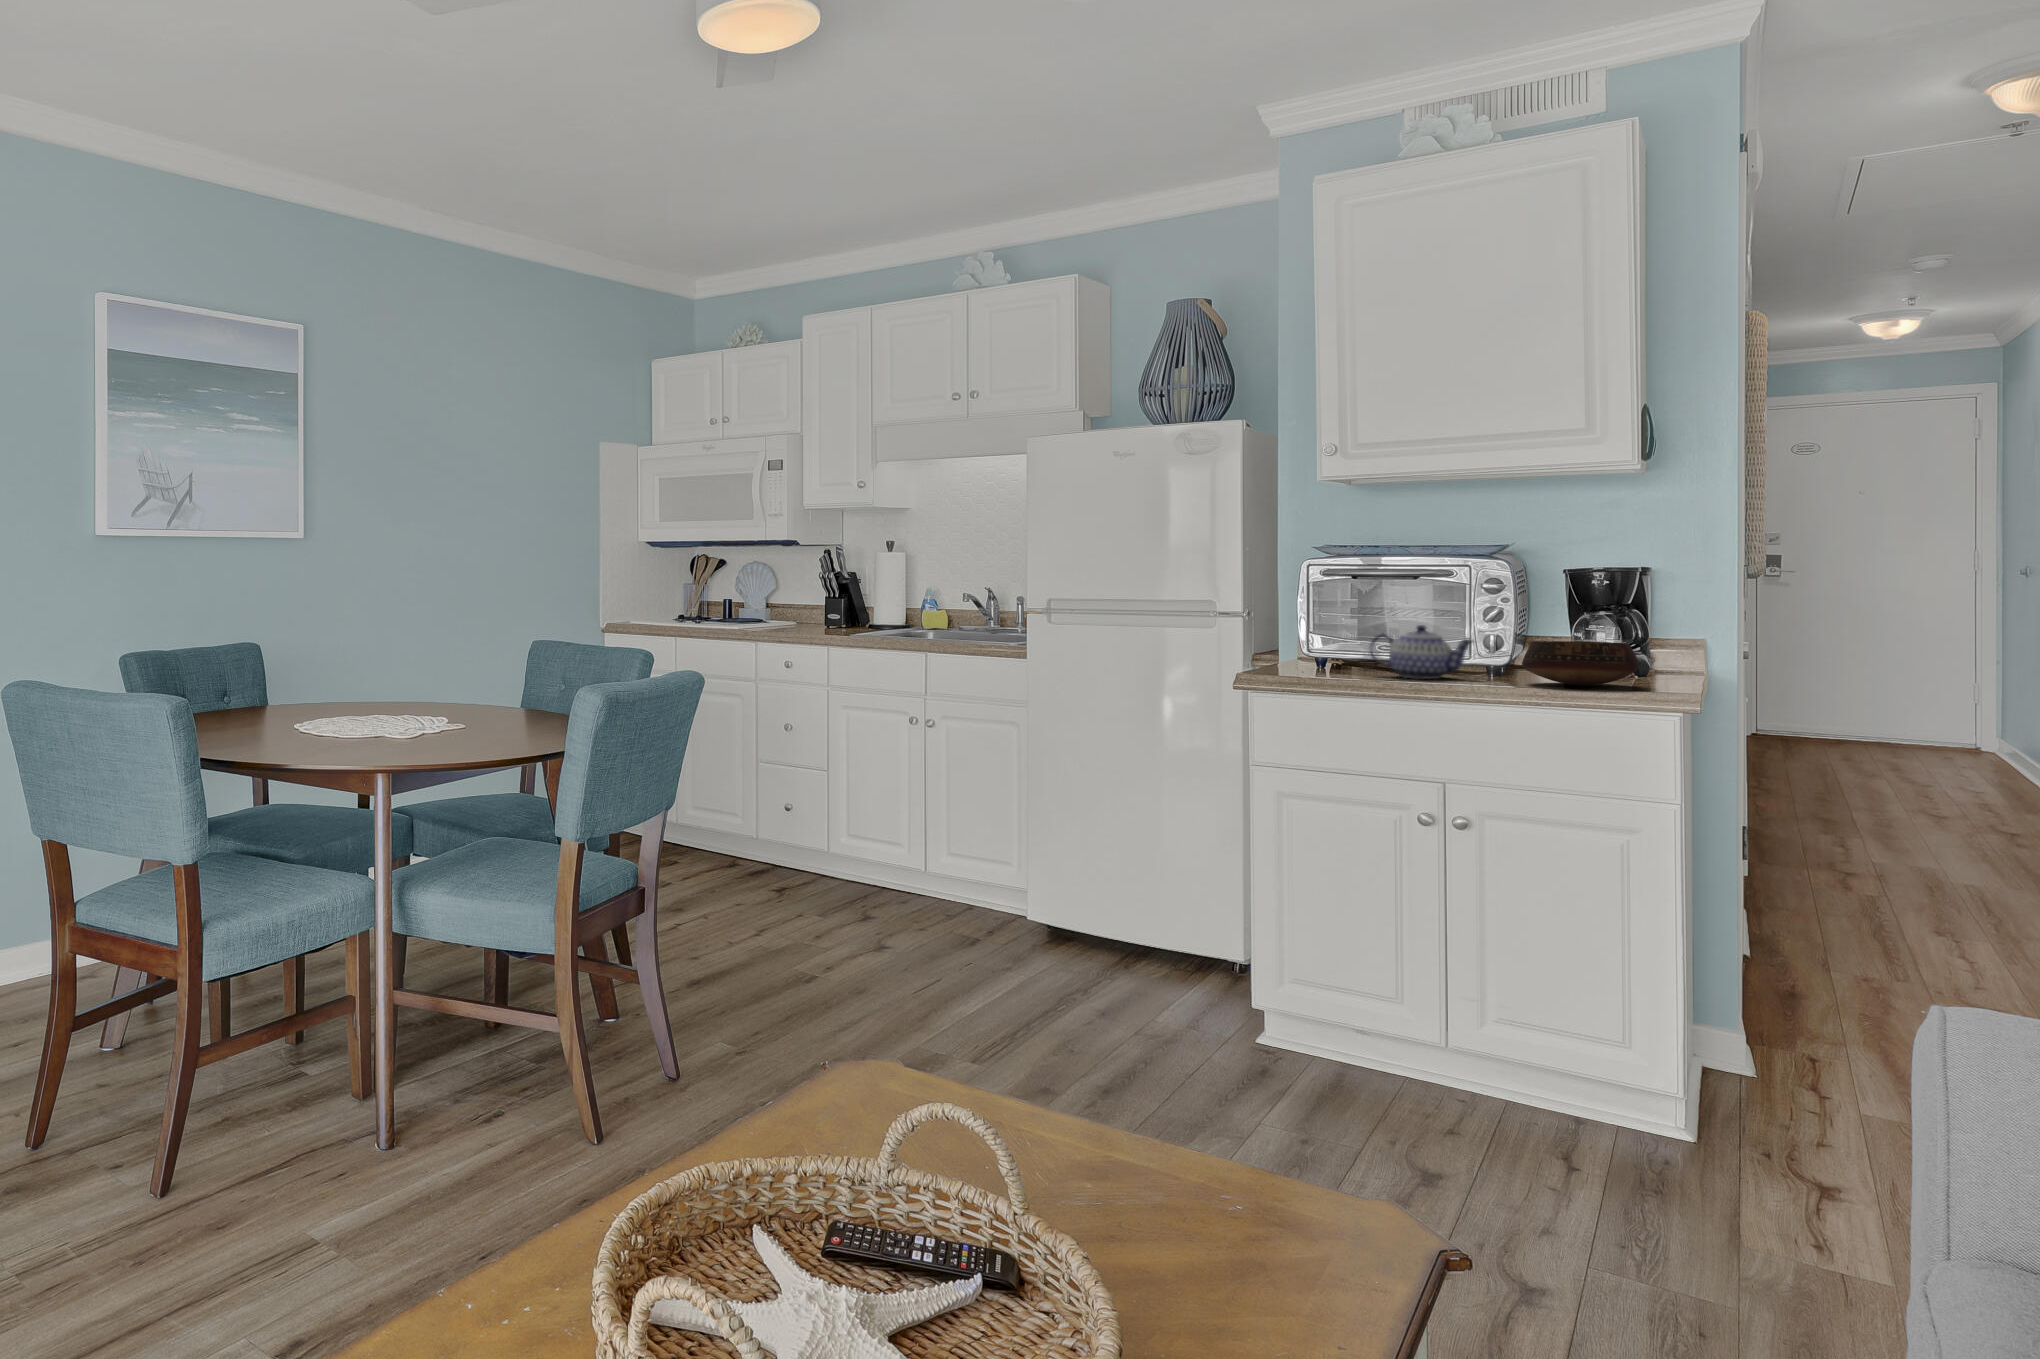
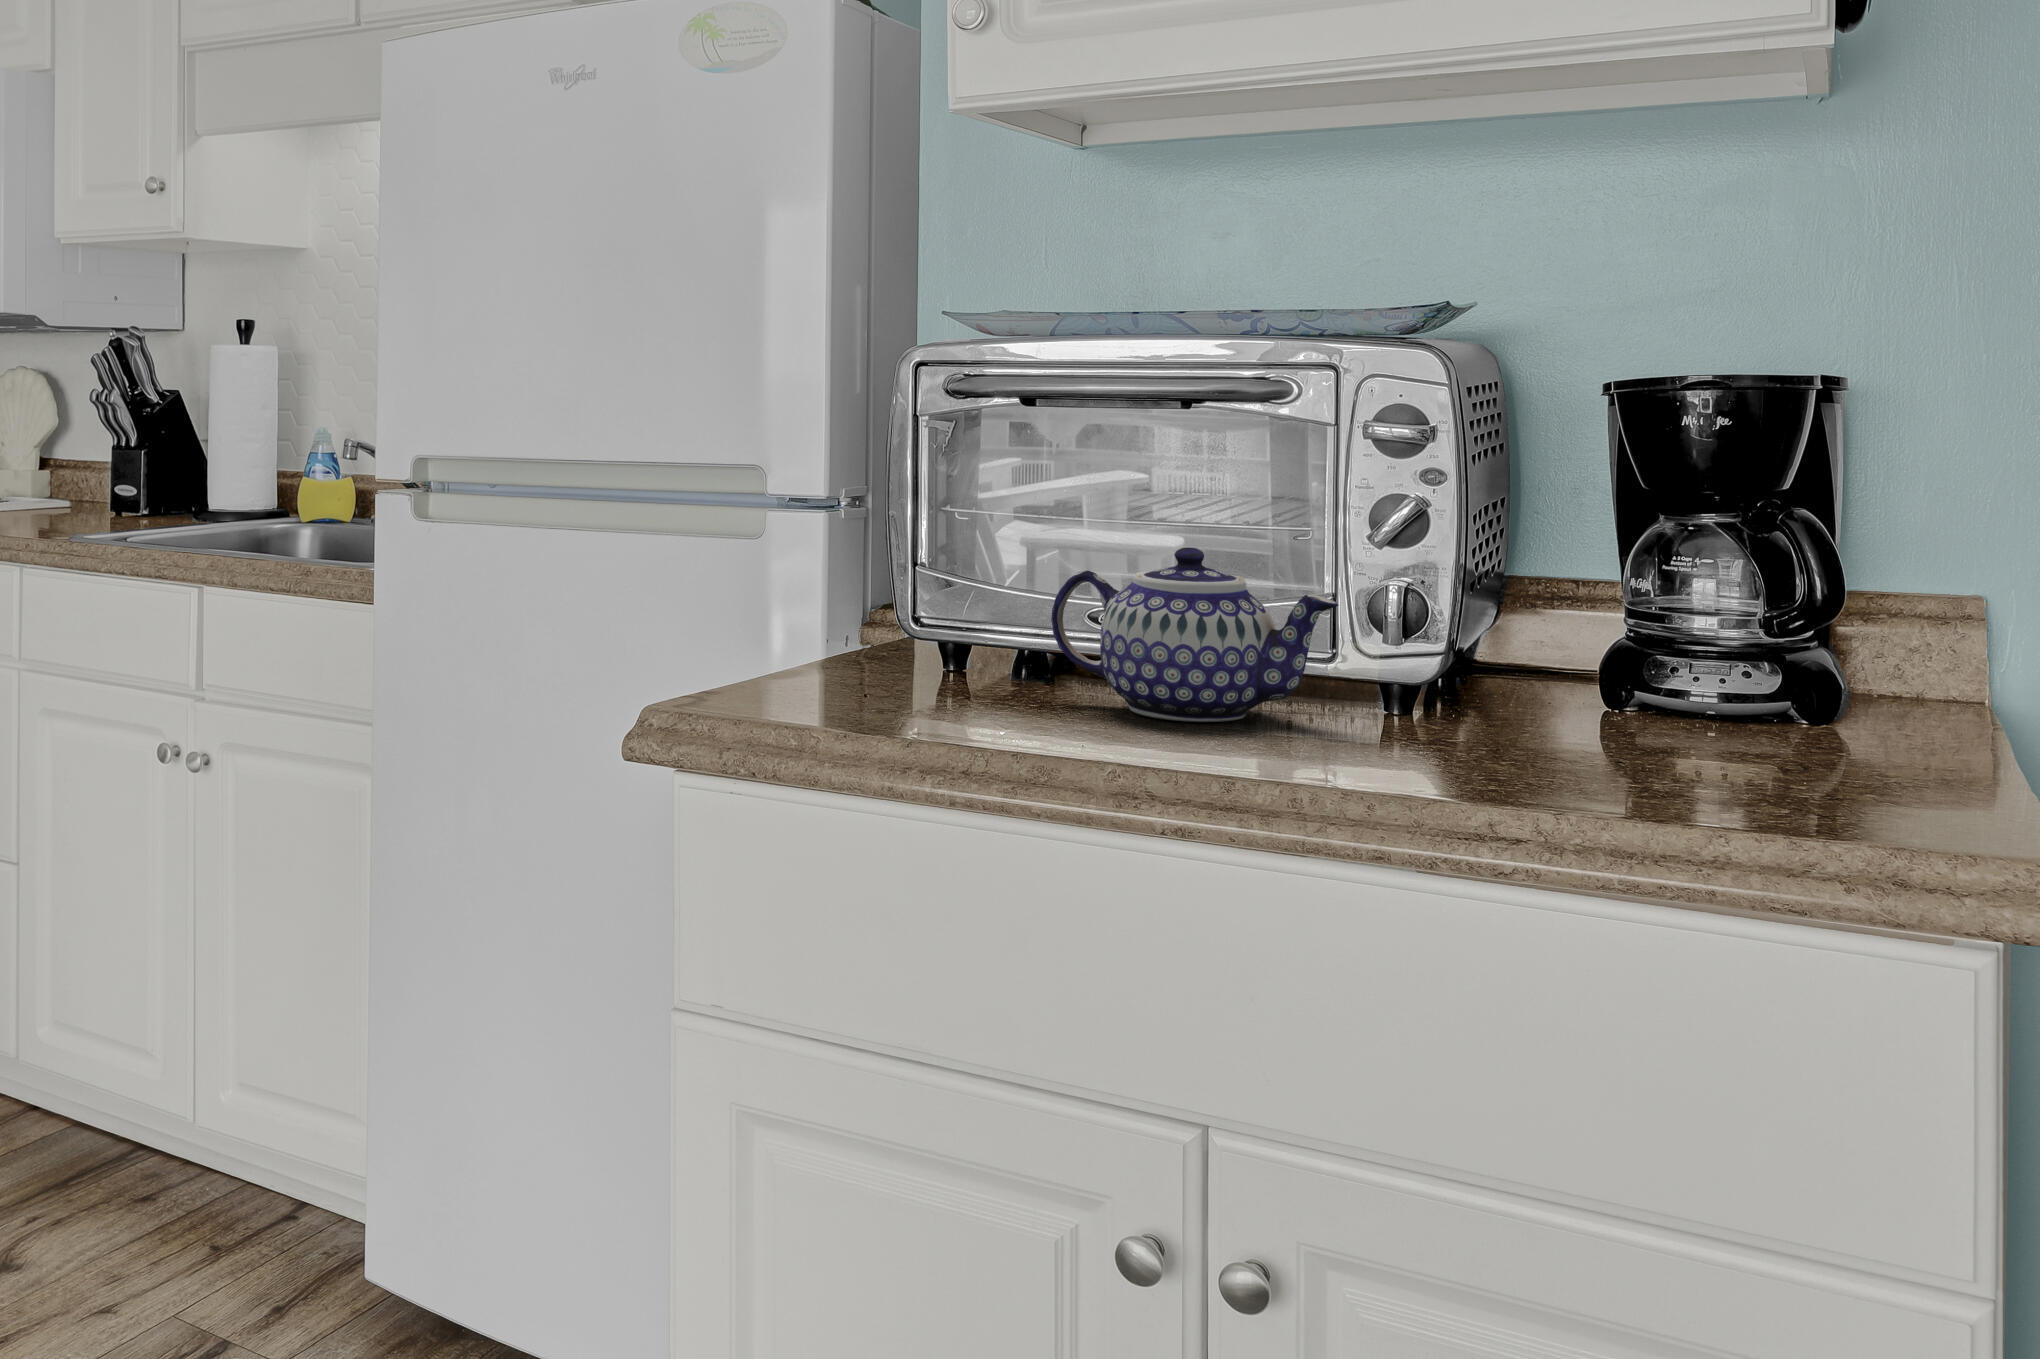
bowl: present [1522,641,1639,686] -> none [1466,614,1836,777]

